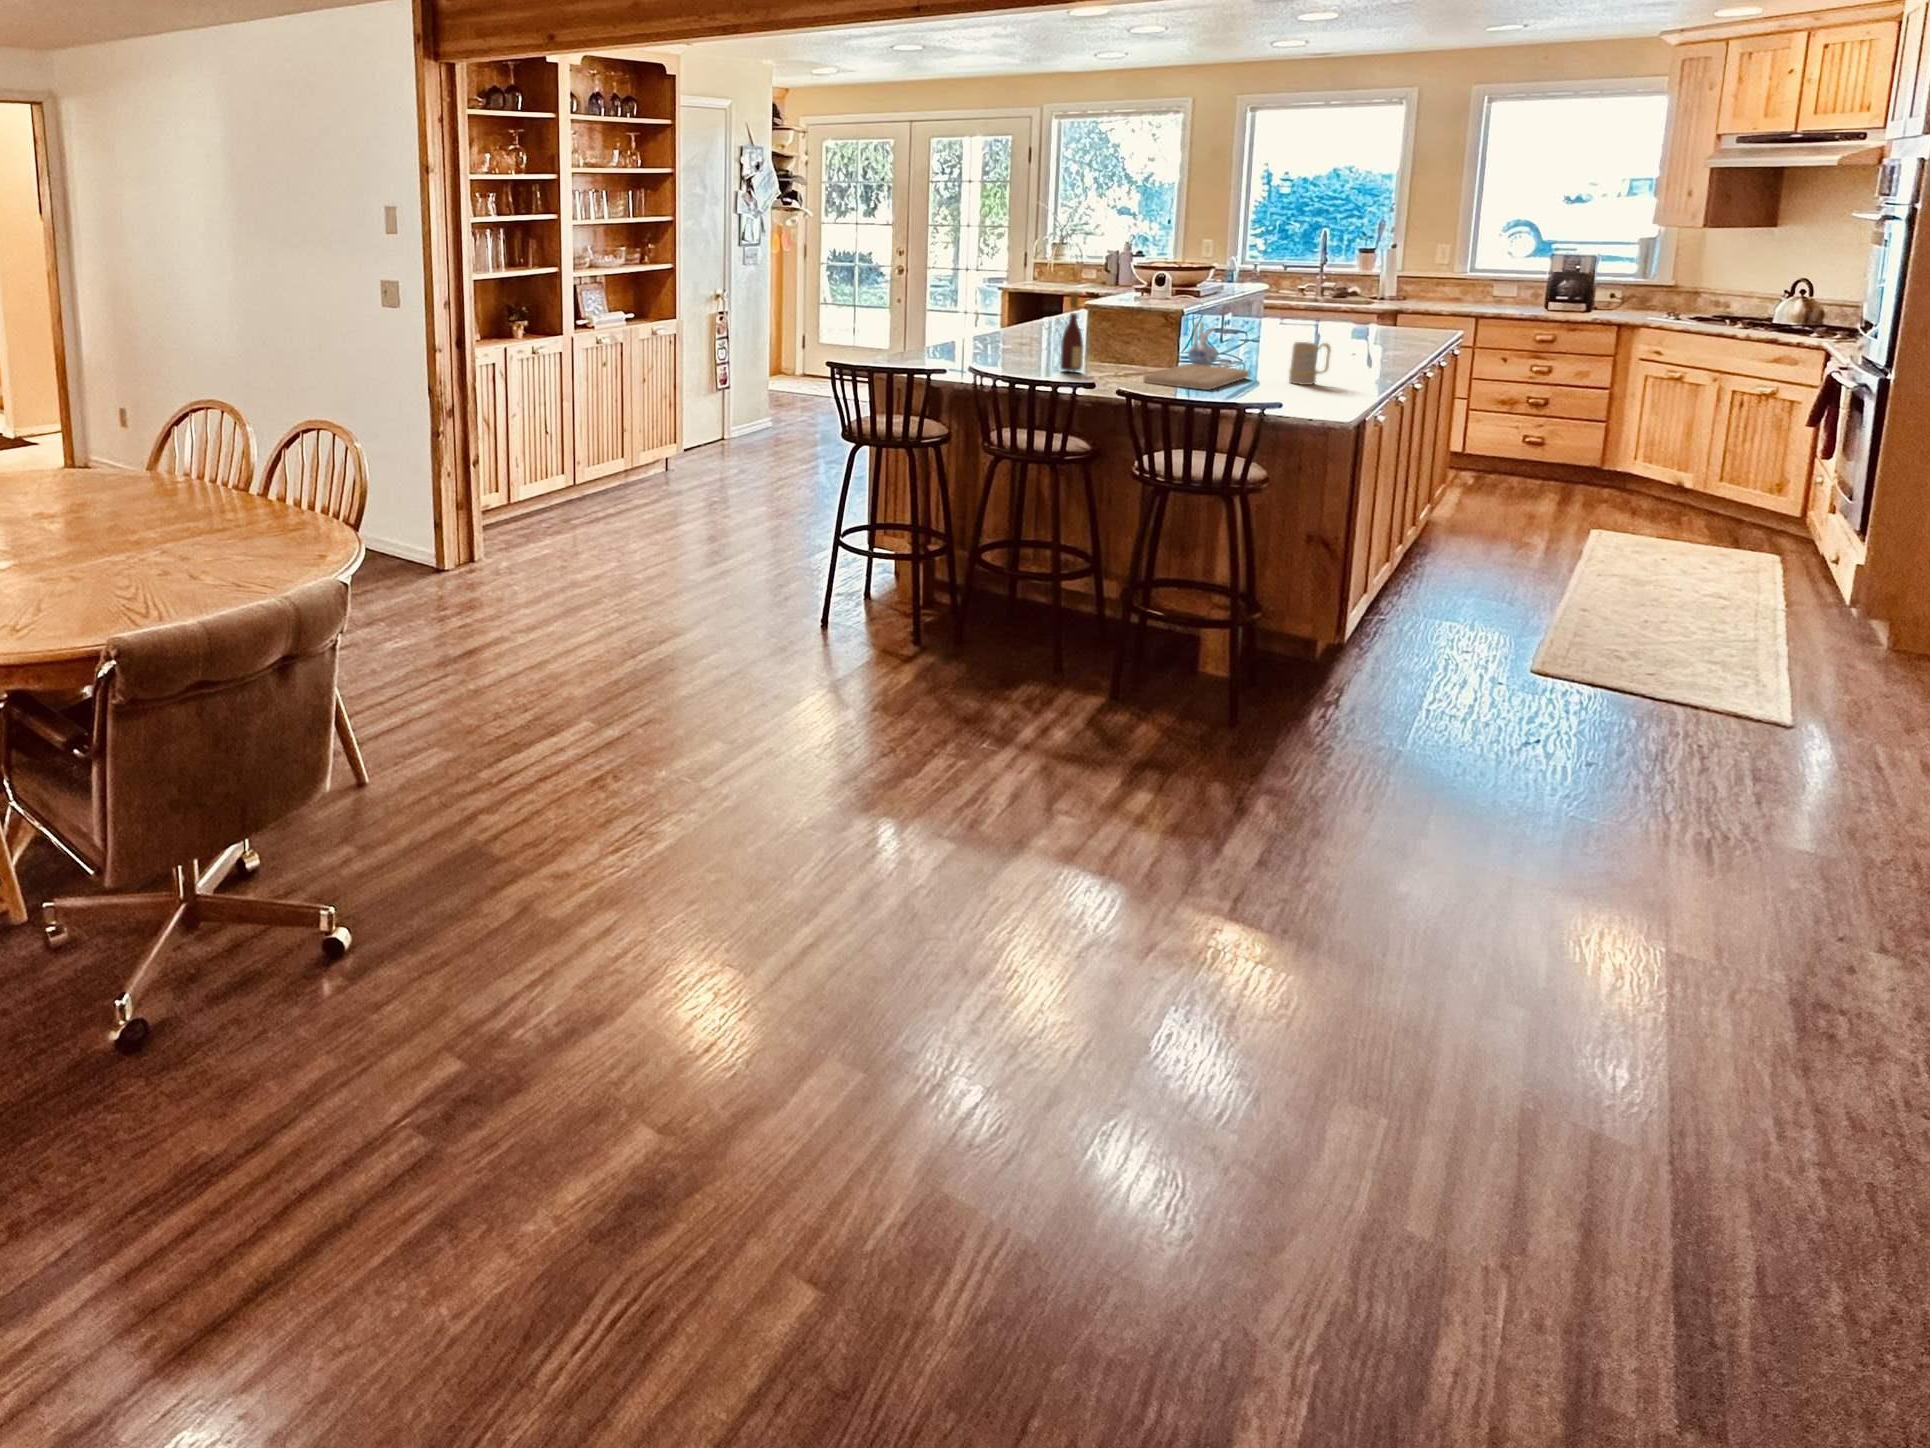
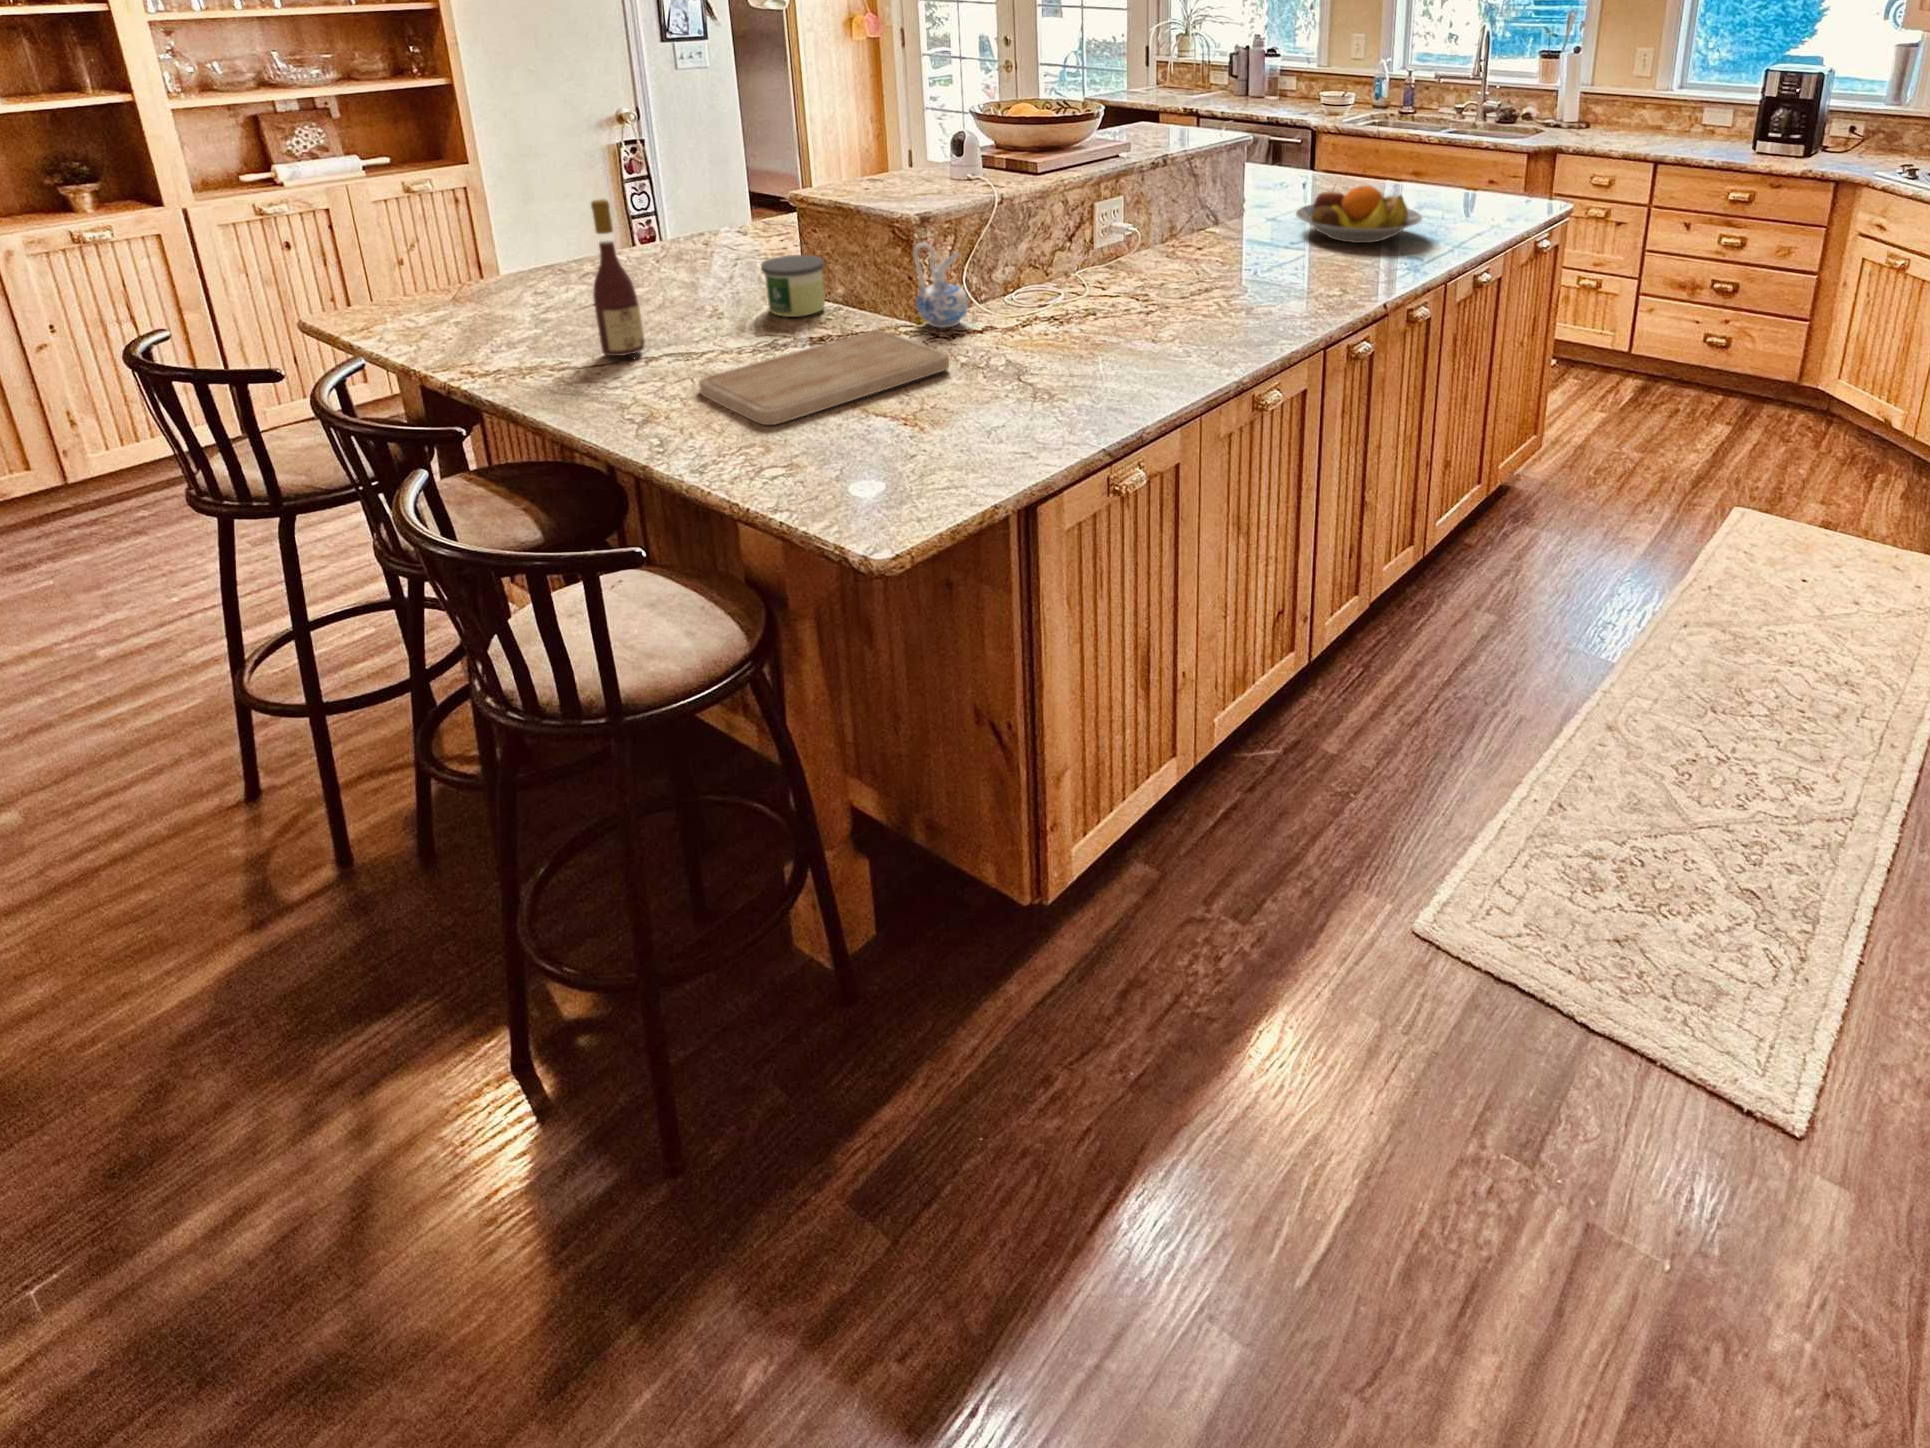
fruit bowl: none [1310,311,1398,344] -> present [1296,186,1422,243]
candle: none [1096,333,1131,363] -> present [761,255,825,317]
mug: present [1289,342,1331,385] -> none [1006,306,1072,395]

